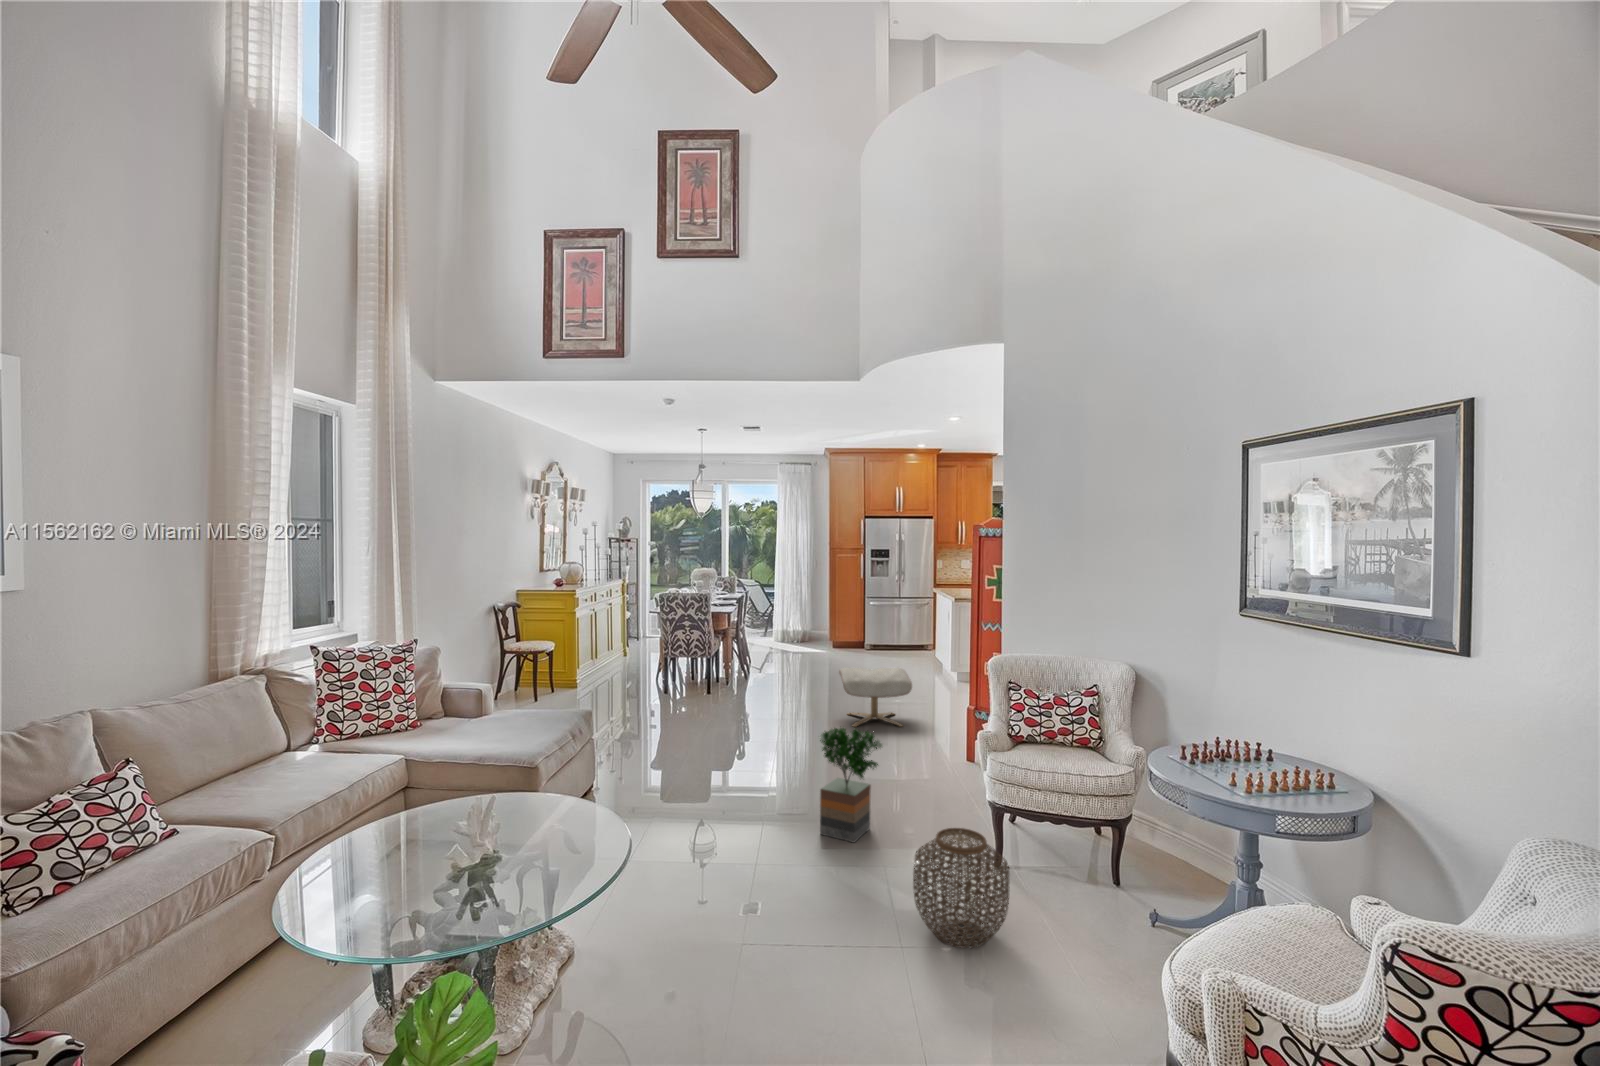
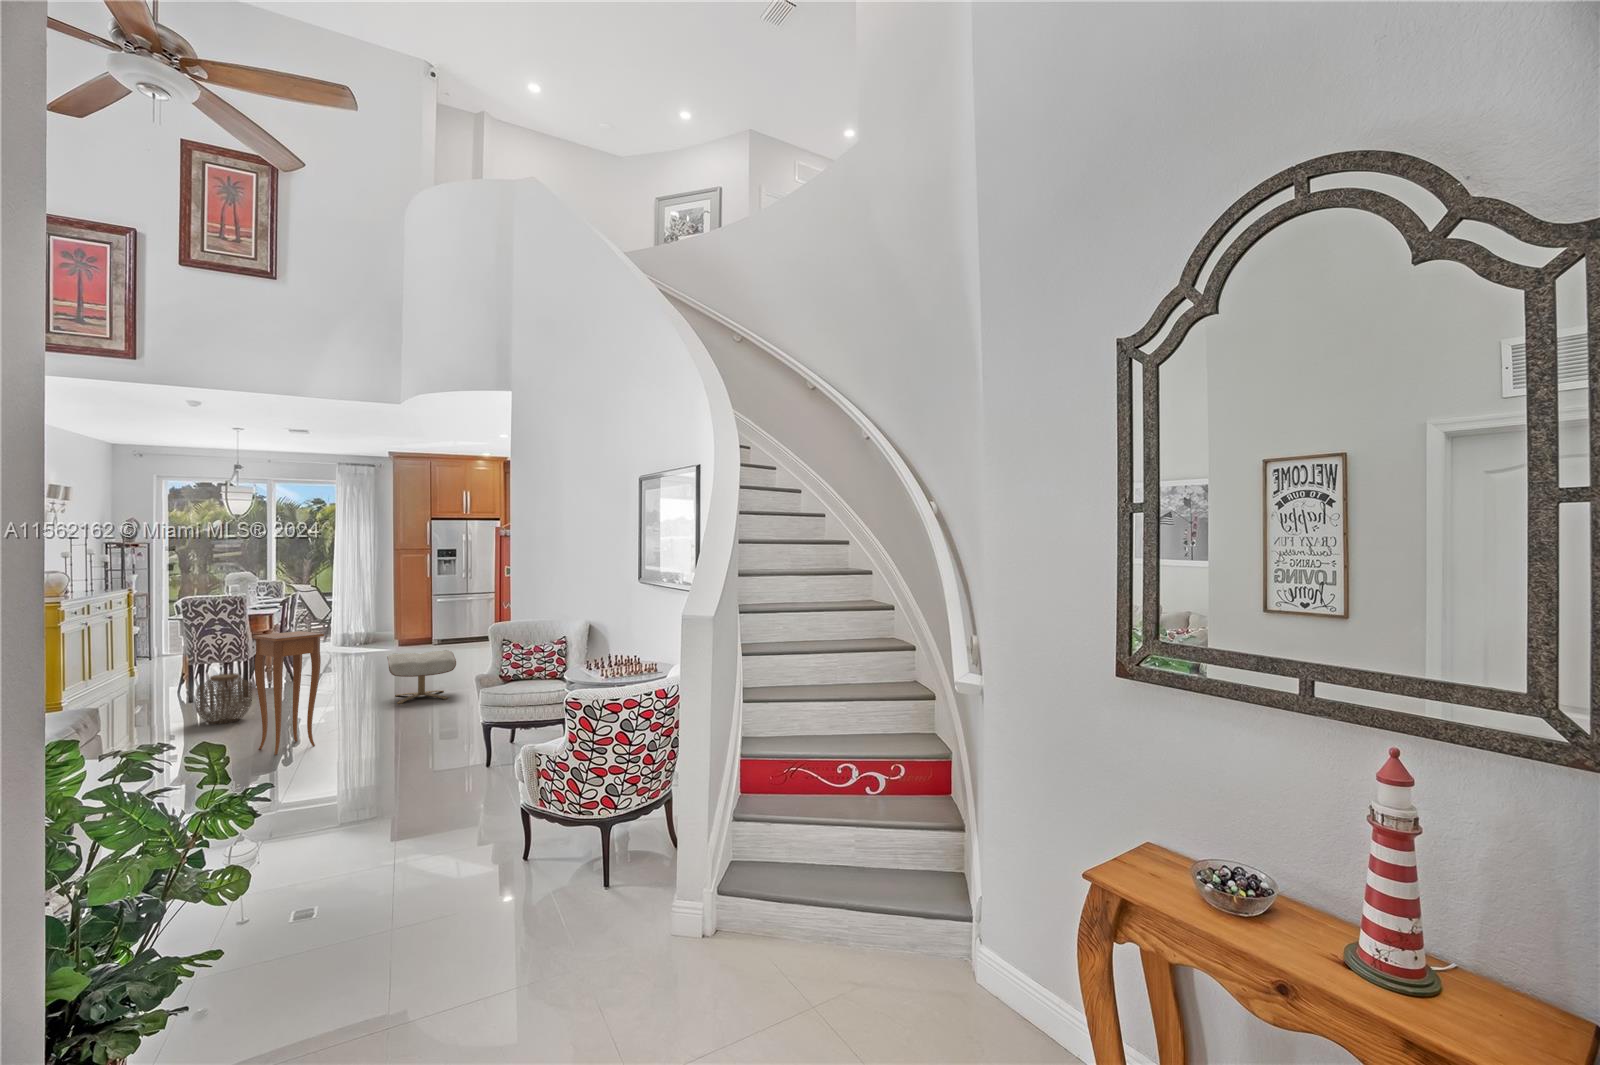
side table: none [725,646,792,789] -> present [253,631,324,755]
potted tree: present [820,728,882,842] -> none [340,684,401,771]
woven basket: present [913,828,1010,948] -> present [196,673,252,724]

